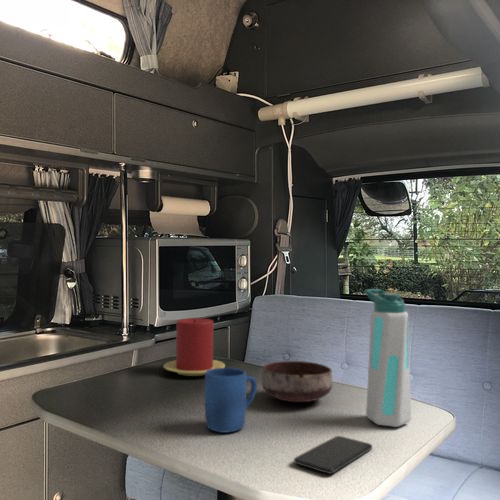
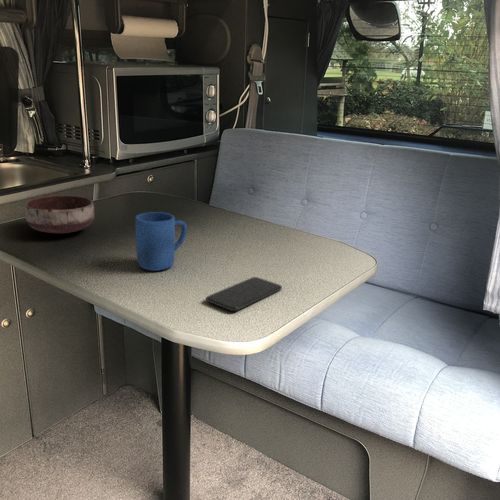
water bottle: present [365,289,411,427] -> none [289,140,334,269]
candle: present [164,318,225,376] -> none [114,157,174,213]
bowl: present [262,361,332,402] -> present [25,195,94,233]

